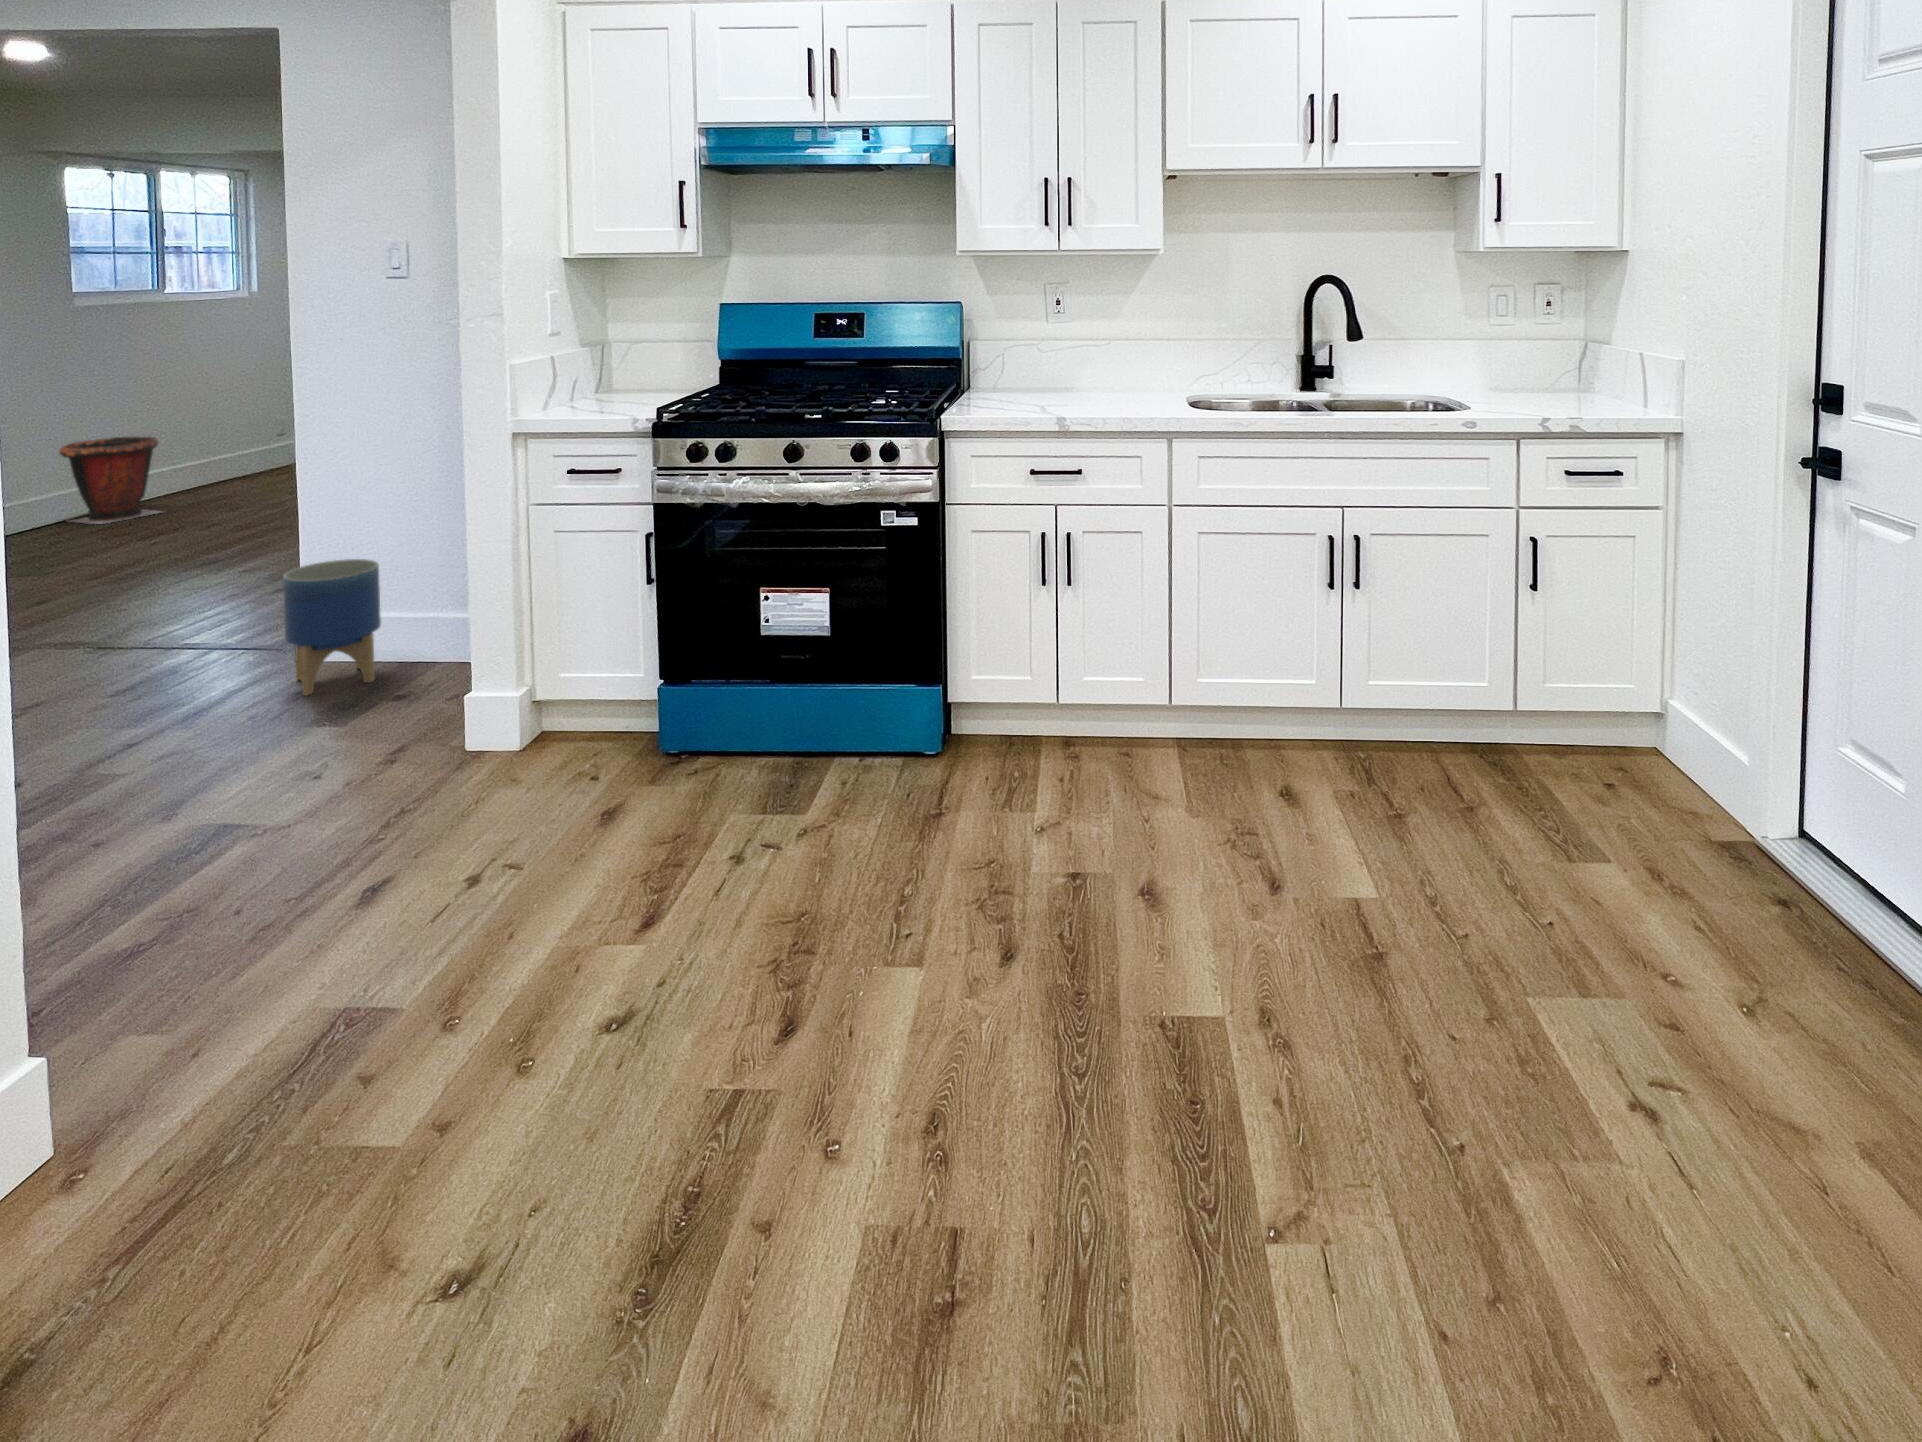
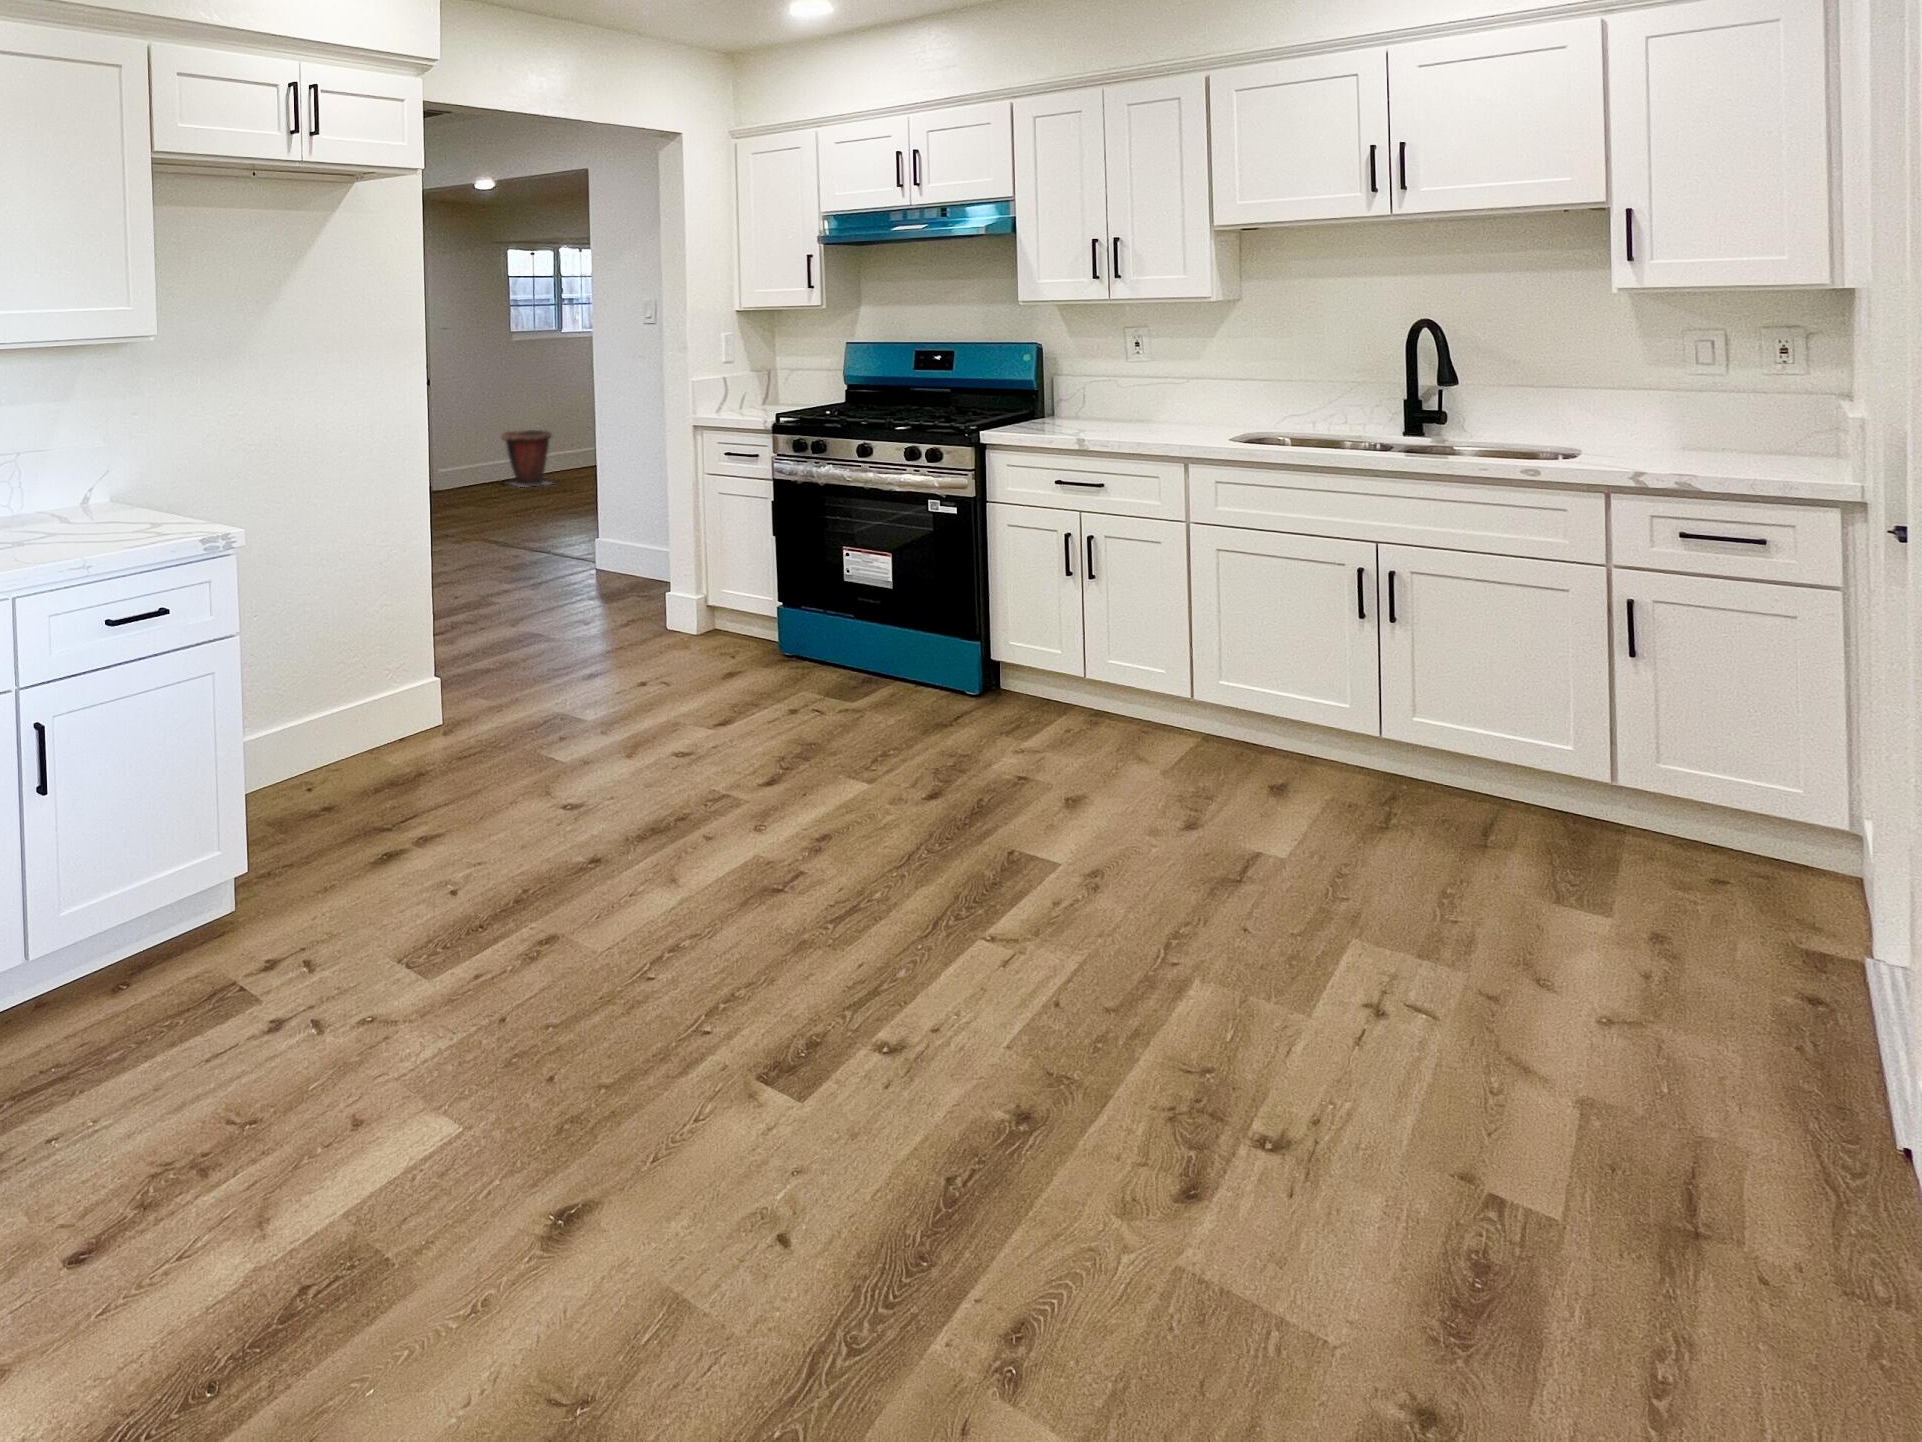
planter: present [283,559,381,695] -> none [586,509,639,592]

